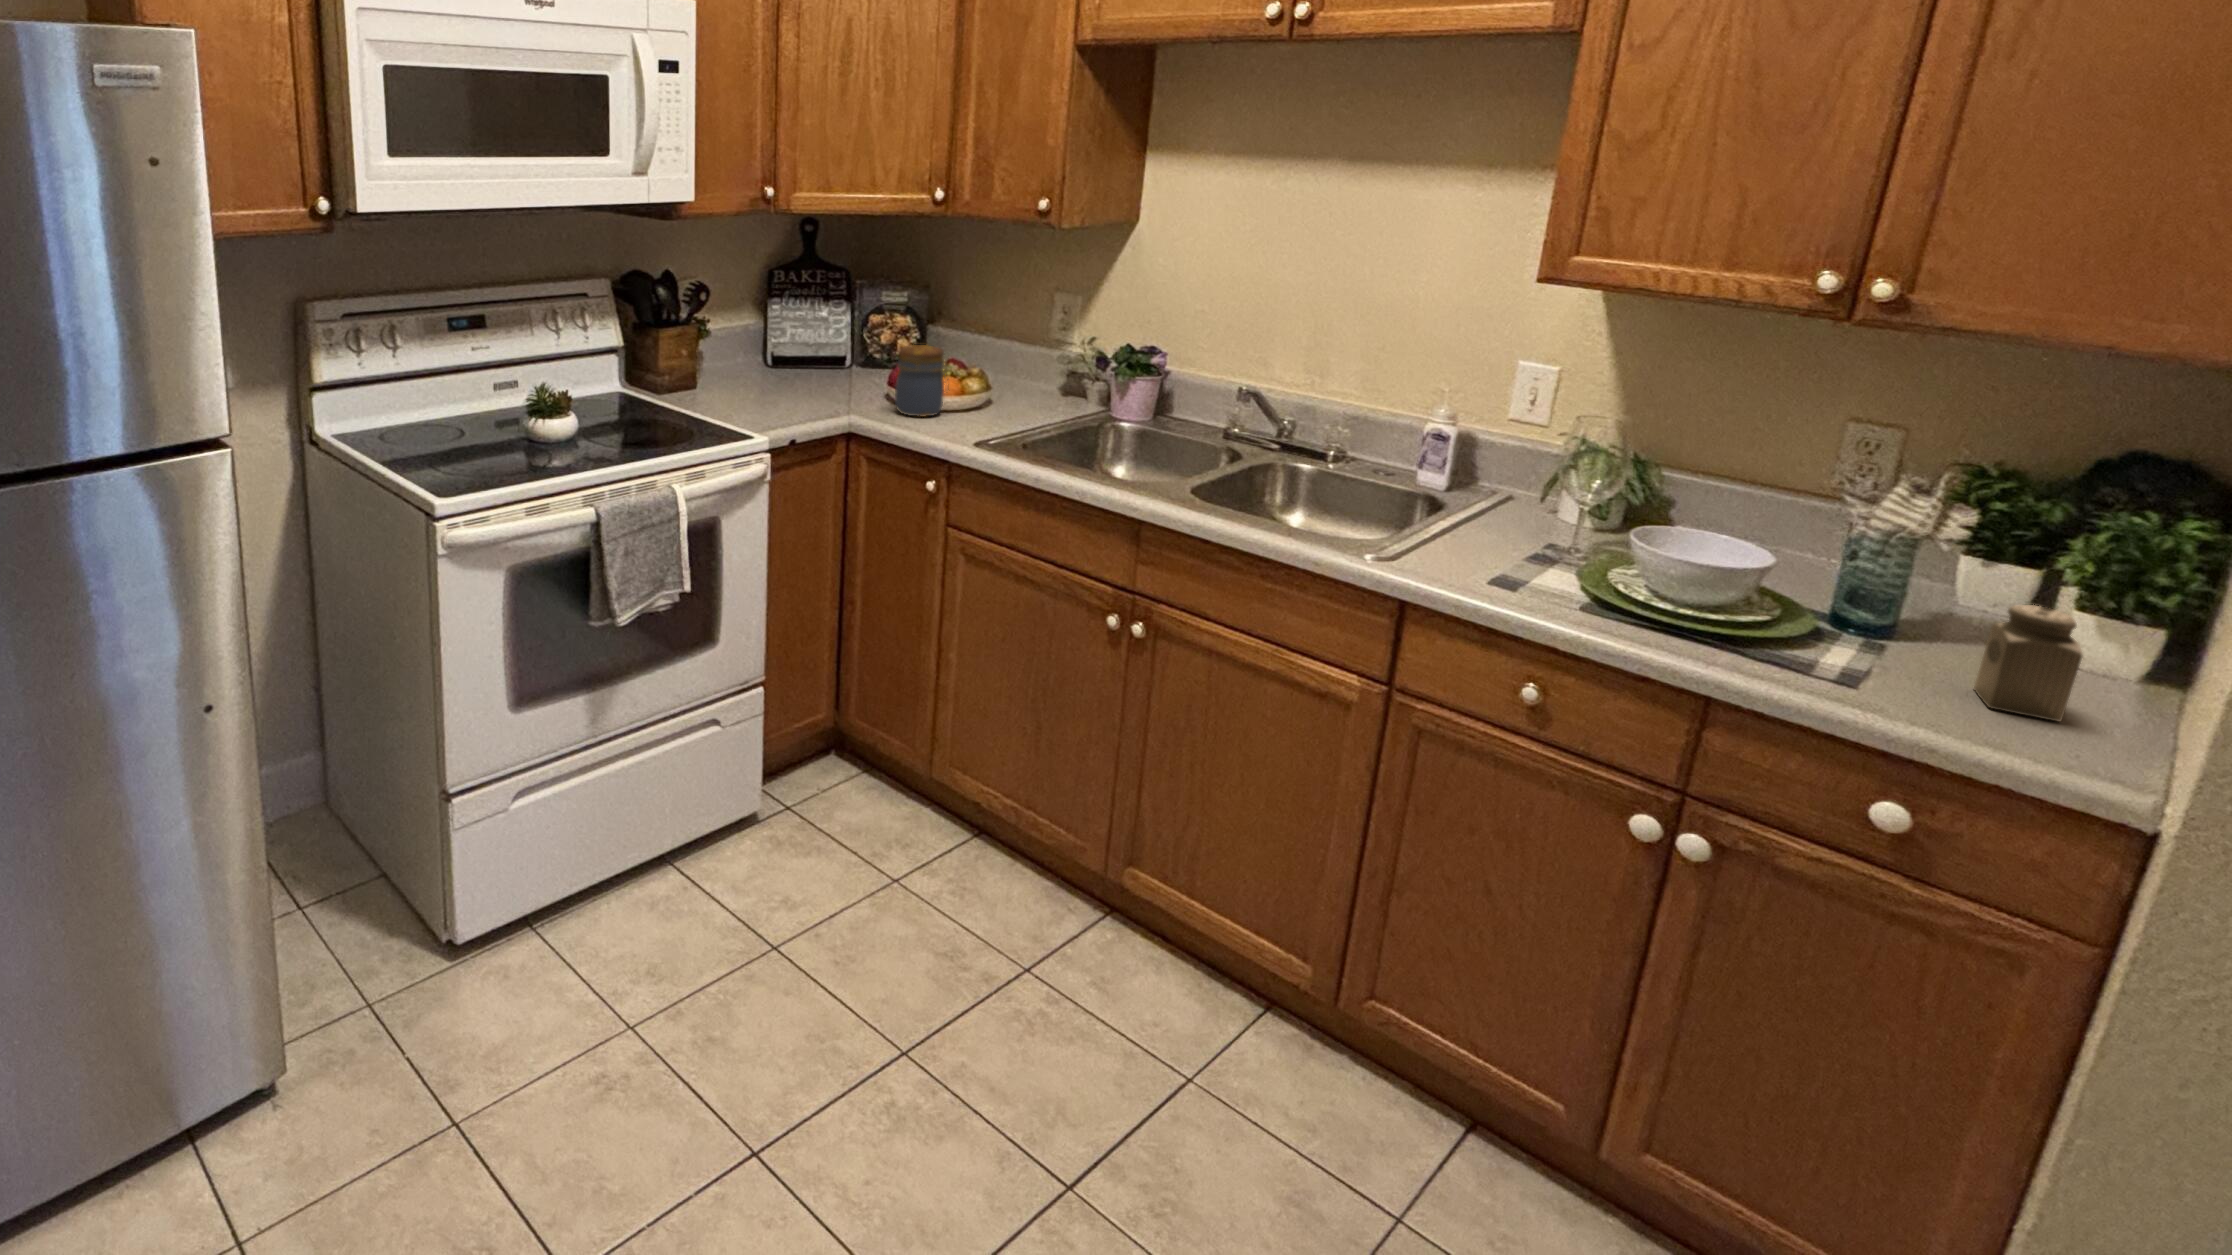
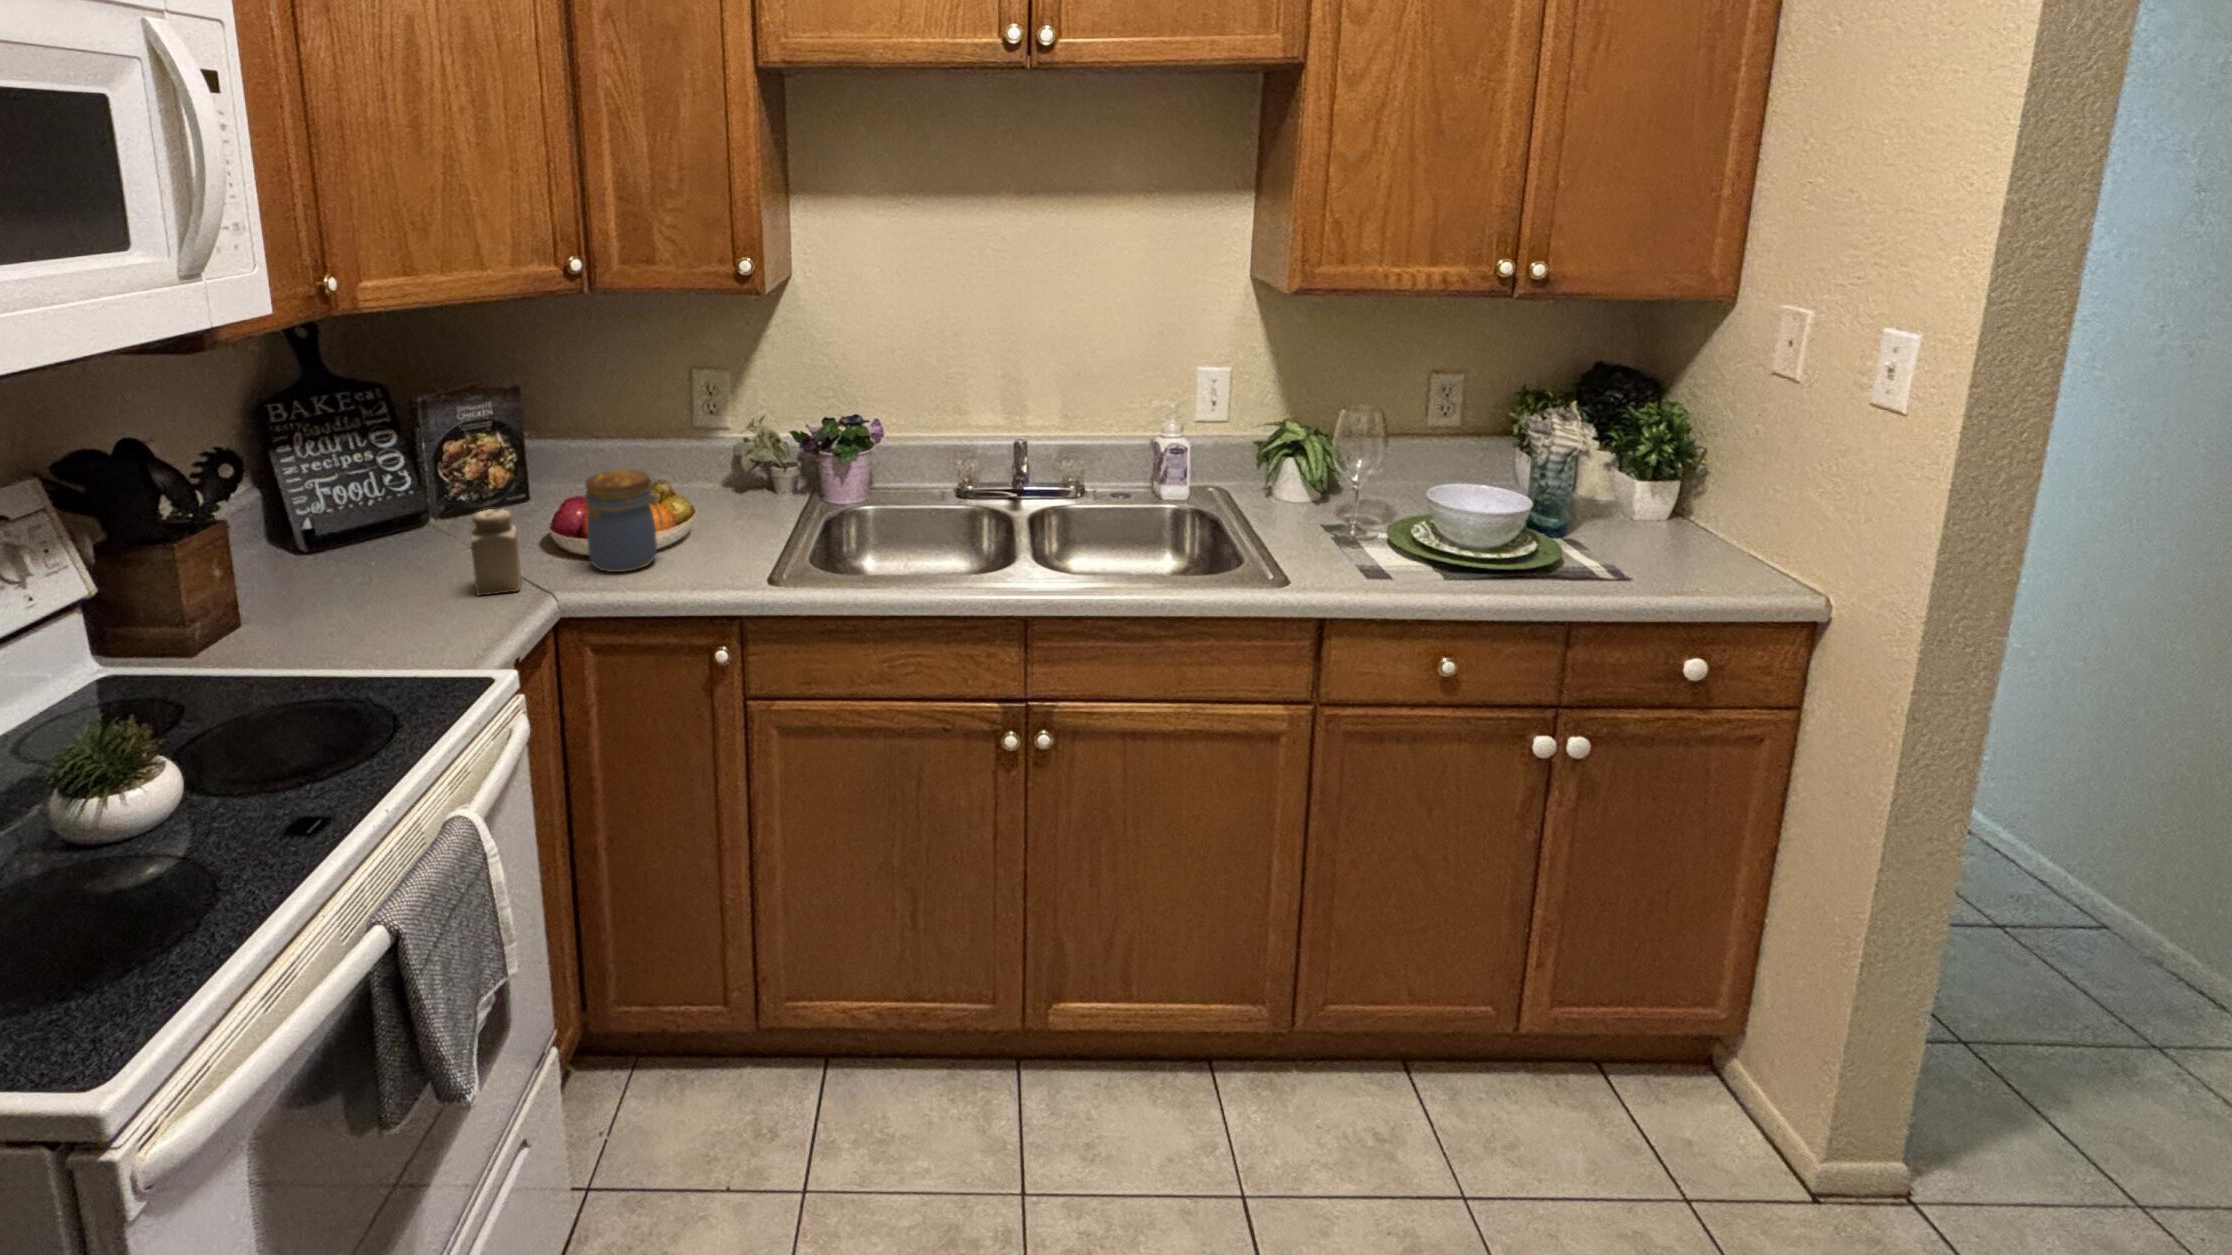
salt shaker: present [1974,605,2083,721] -> present [471,509,521,595]

